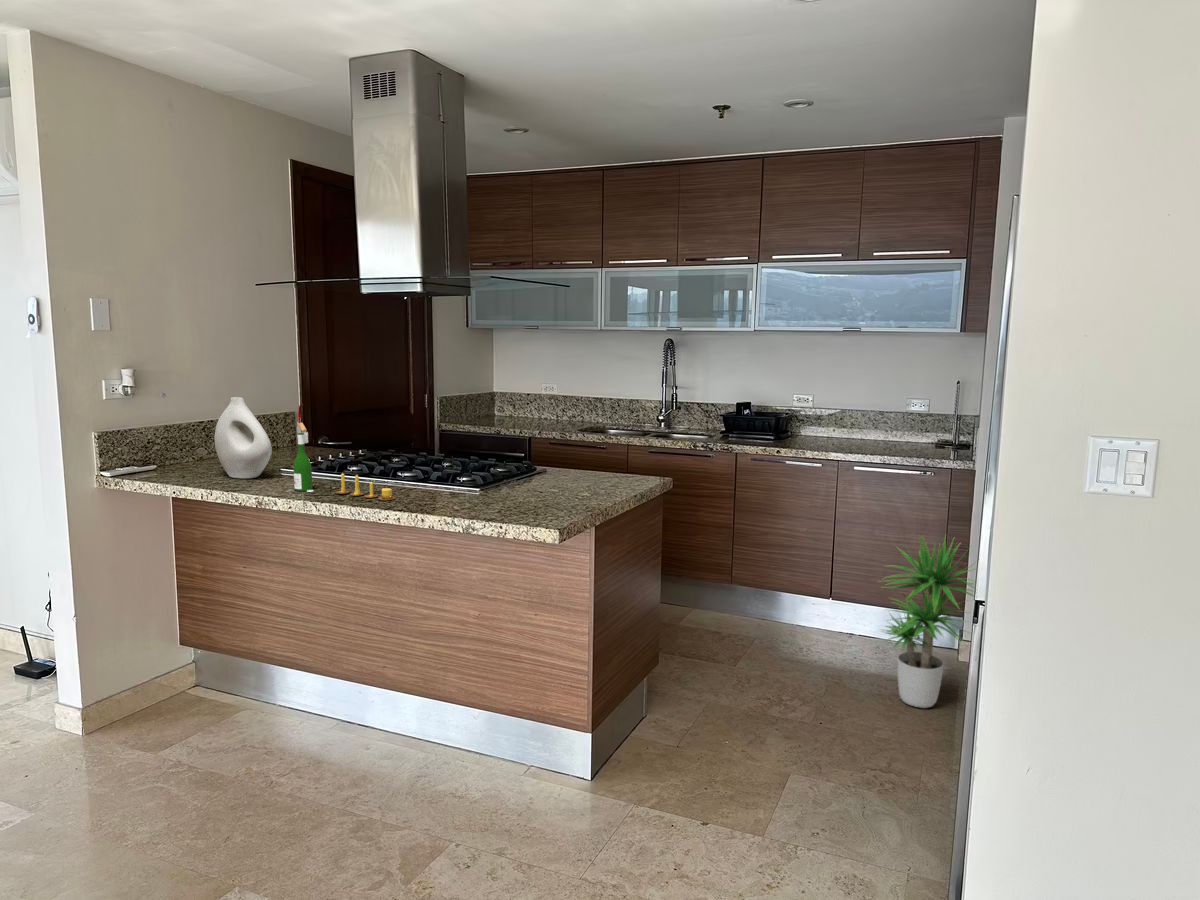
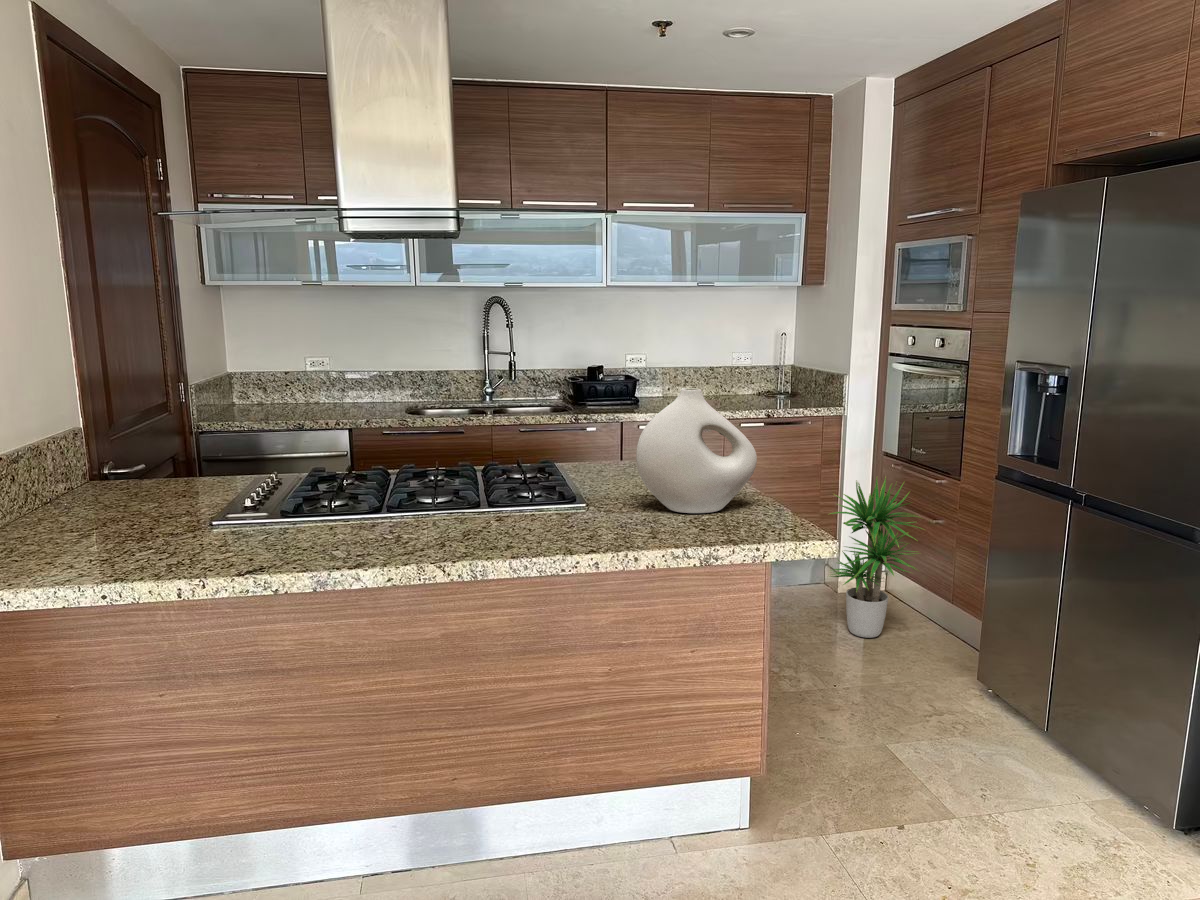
vase: present [215,397,272,478] -> present [636,388,757,513]
wine bottle: present [294,404,313,492] -> none [339,411,383,555]
candle: present [336,474,395,500] -> none [430,510,545,547]

